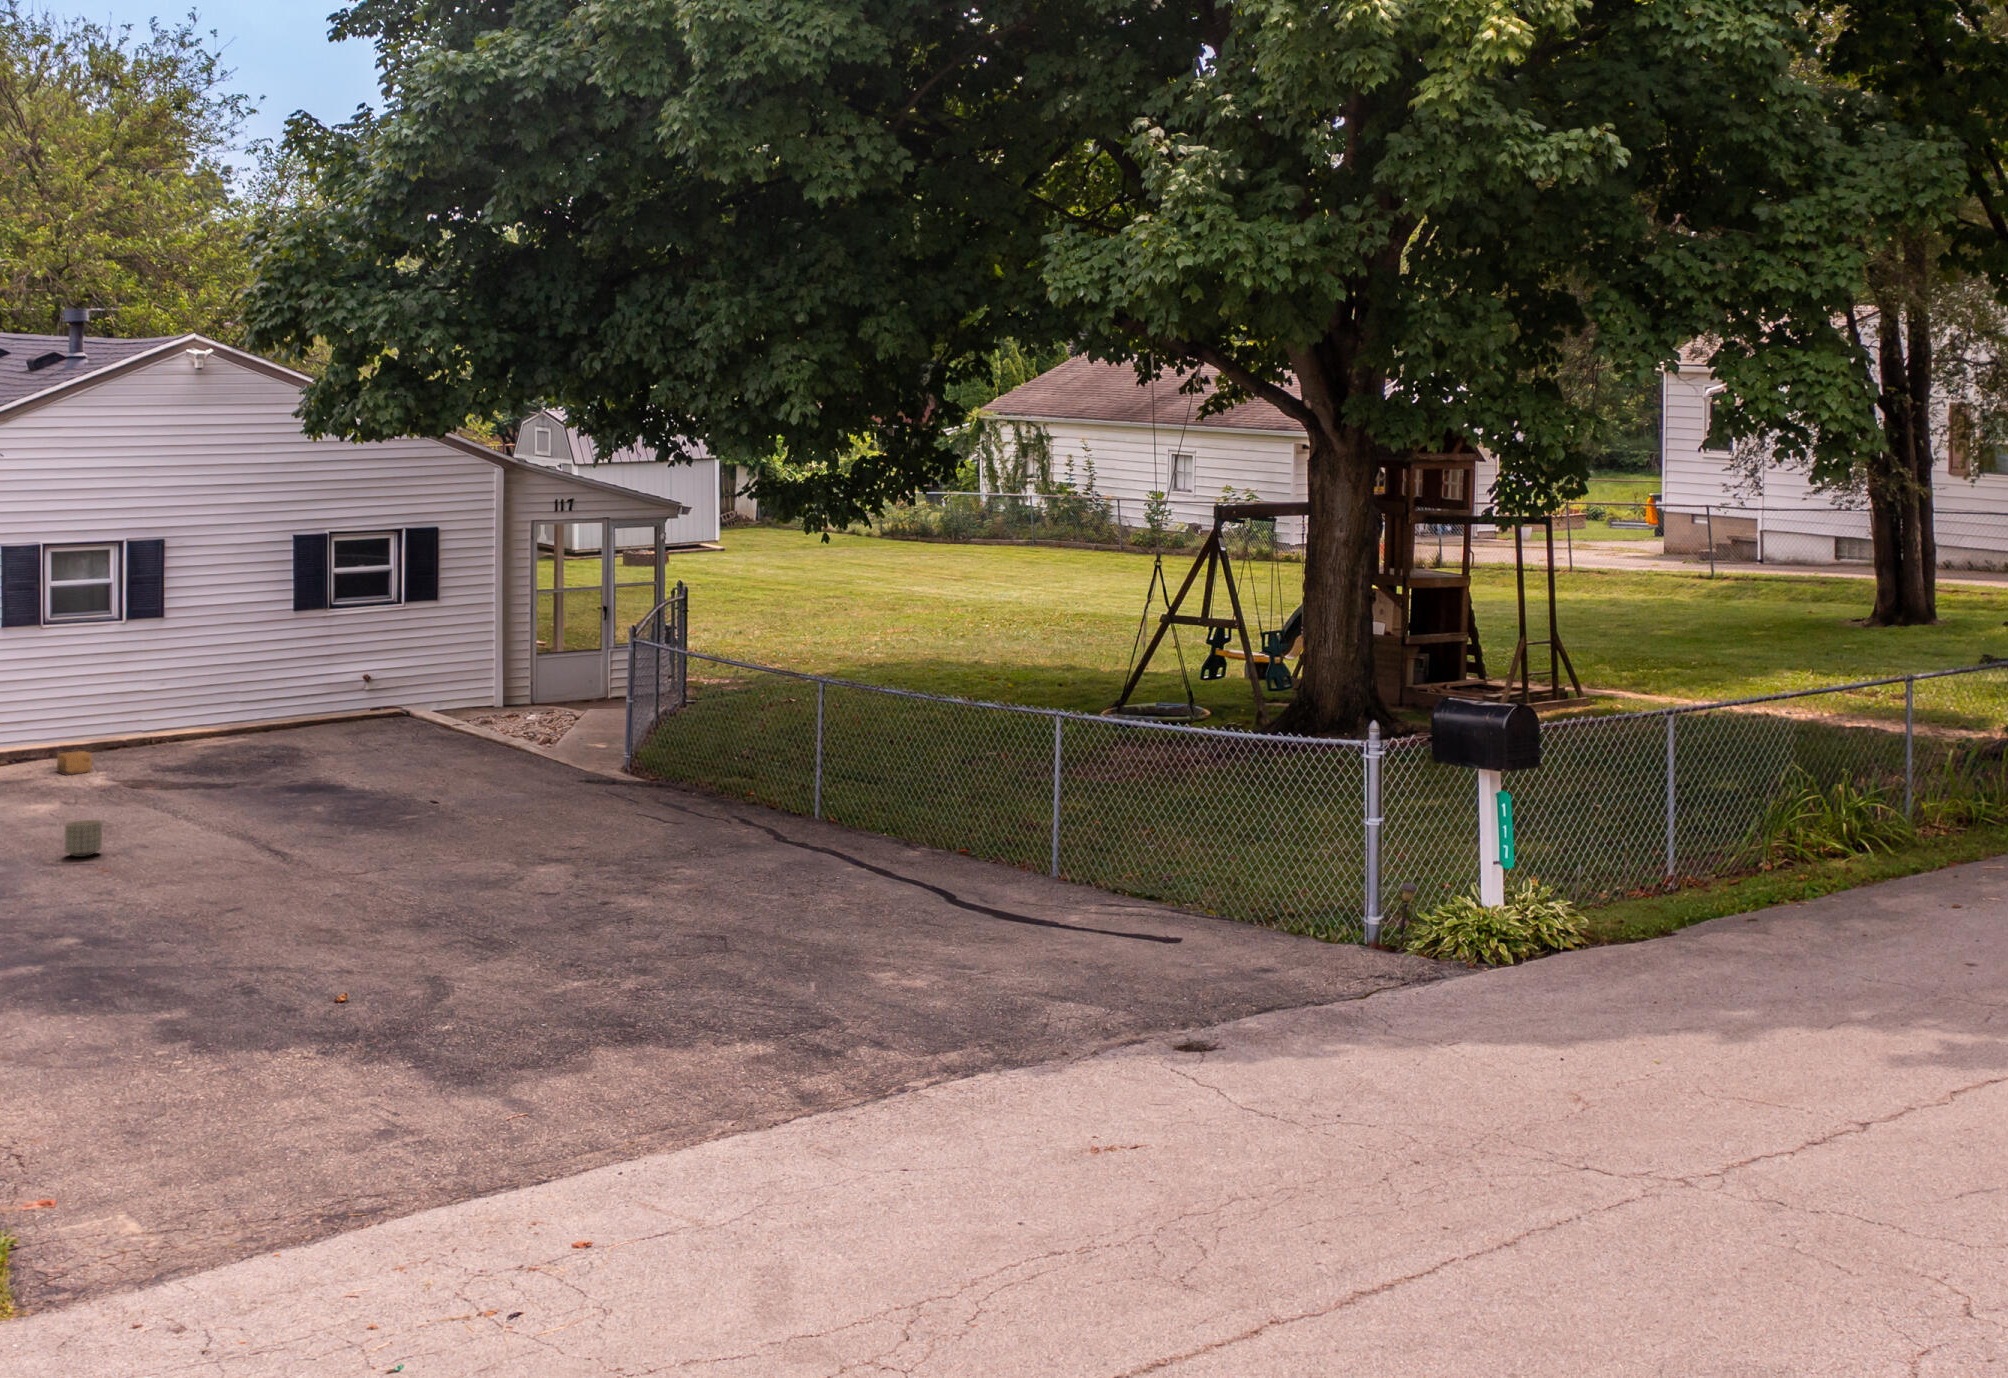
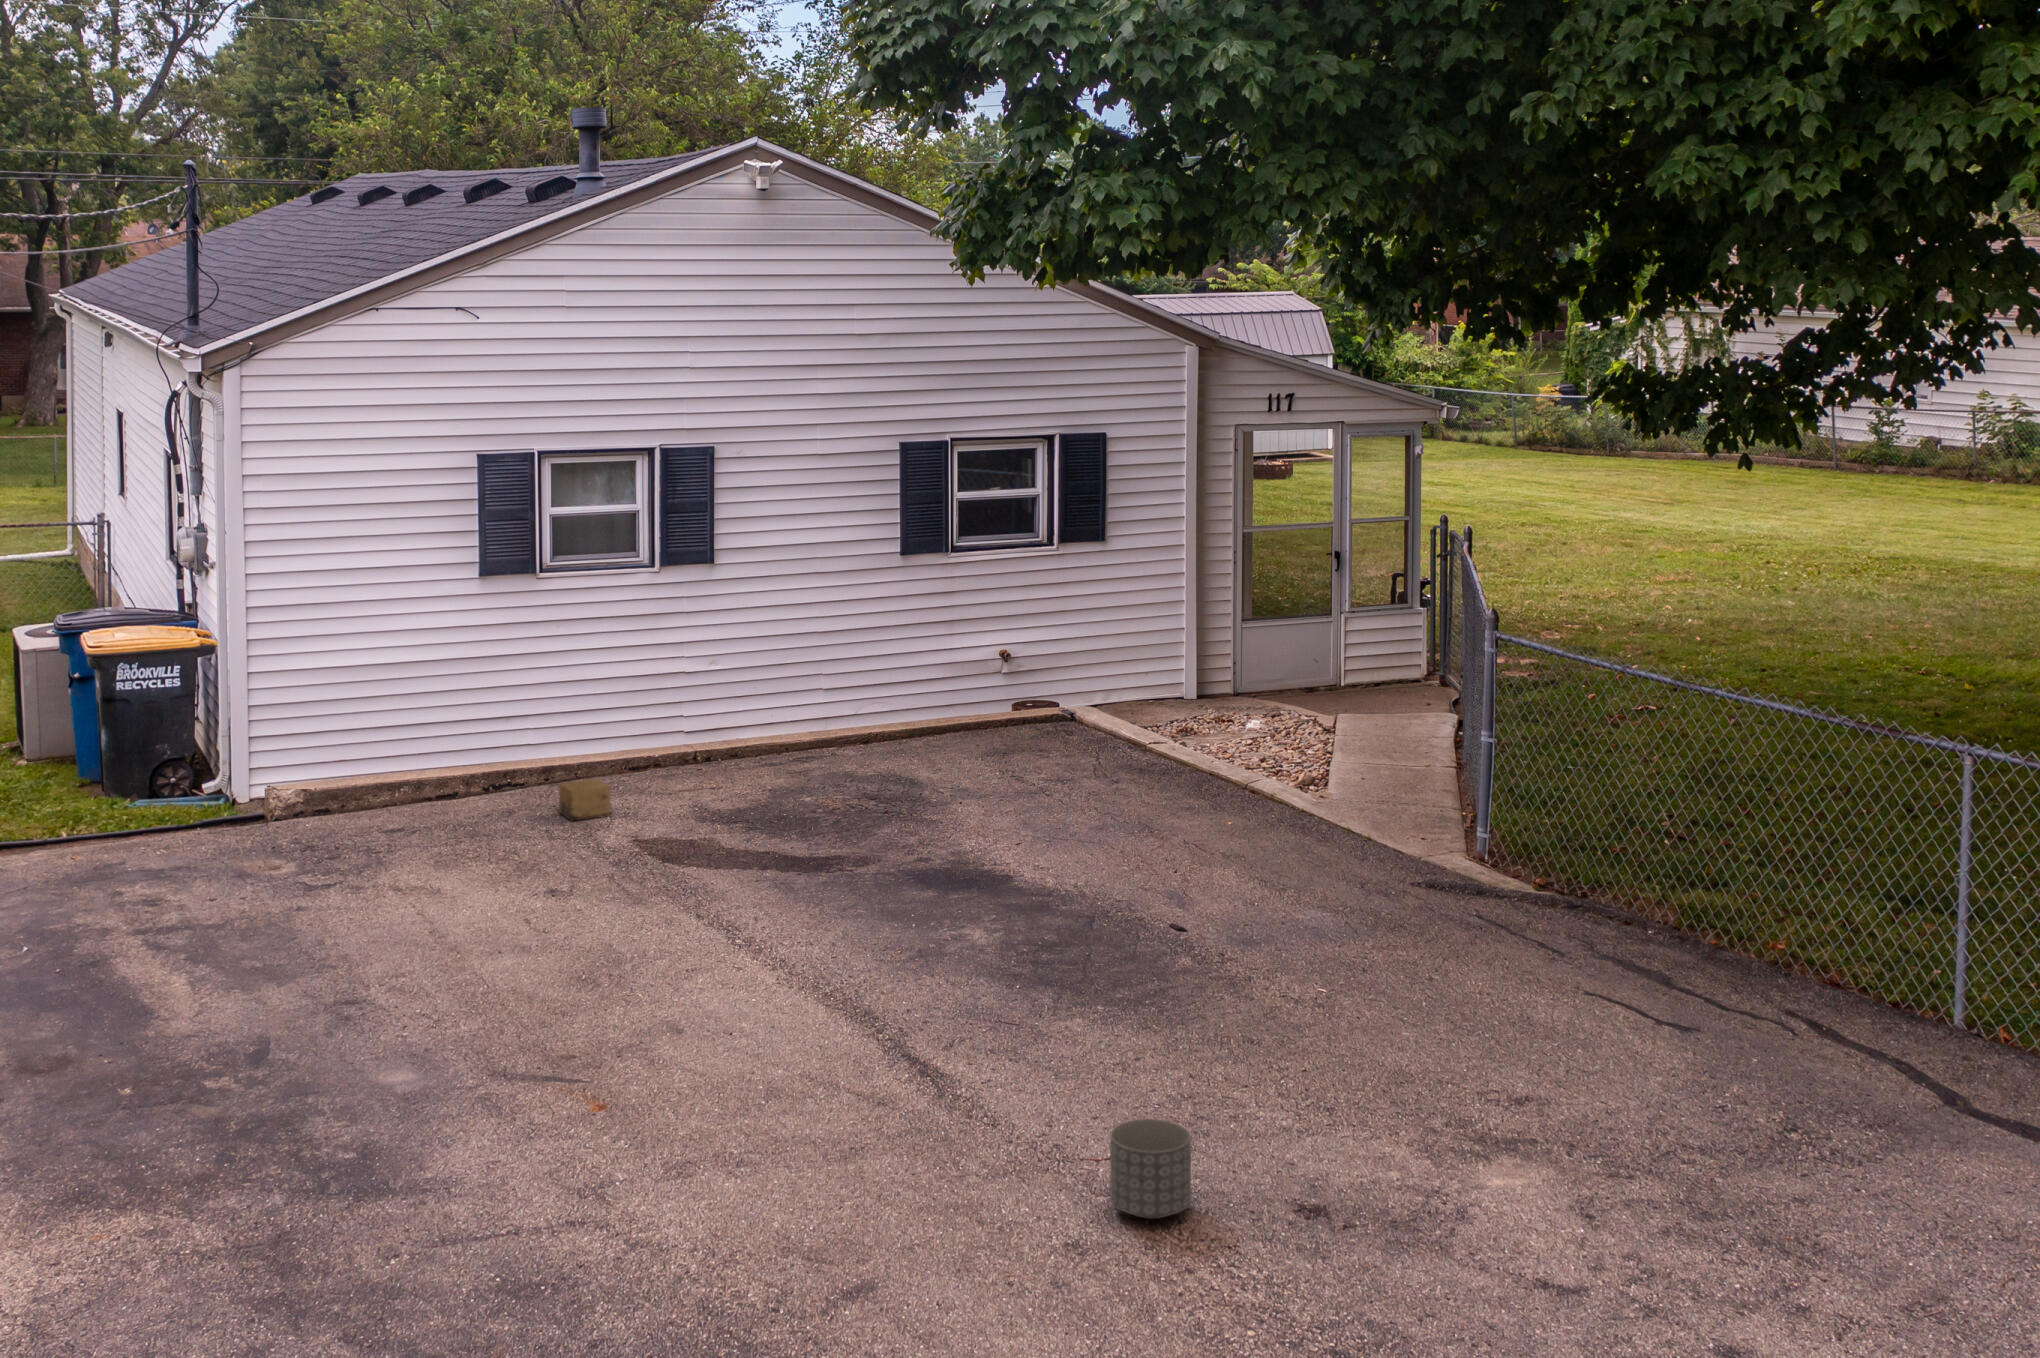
planter: present [64,820,102,857] -> present [1110,1119,1191,1219]

